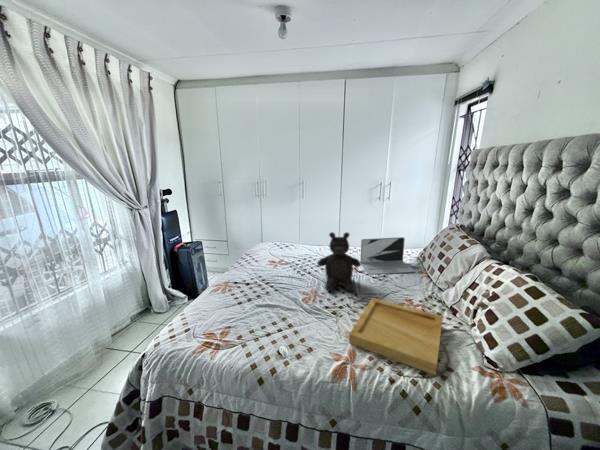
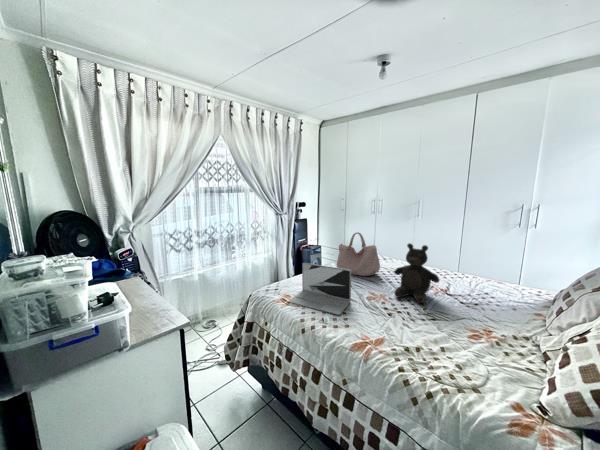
handbag: none [245,225,296,275] -> present [336,232,380,276]
laptop: present [360,237,414,275] -> present [289,263,351,315]
tray: present [349,298,443,375] -> none [385,311,507,385]

